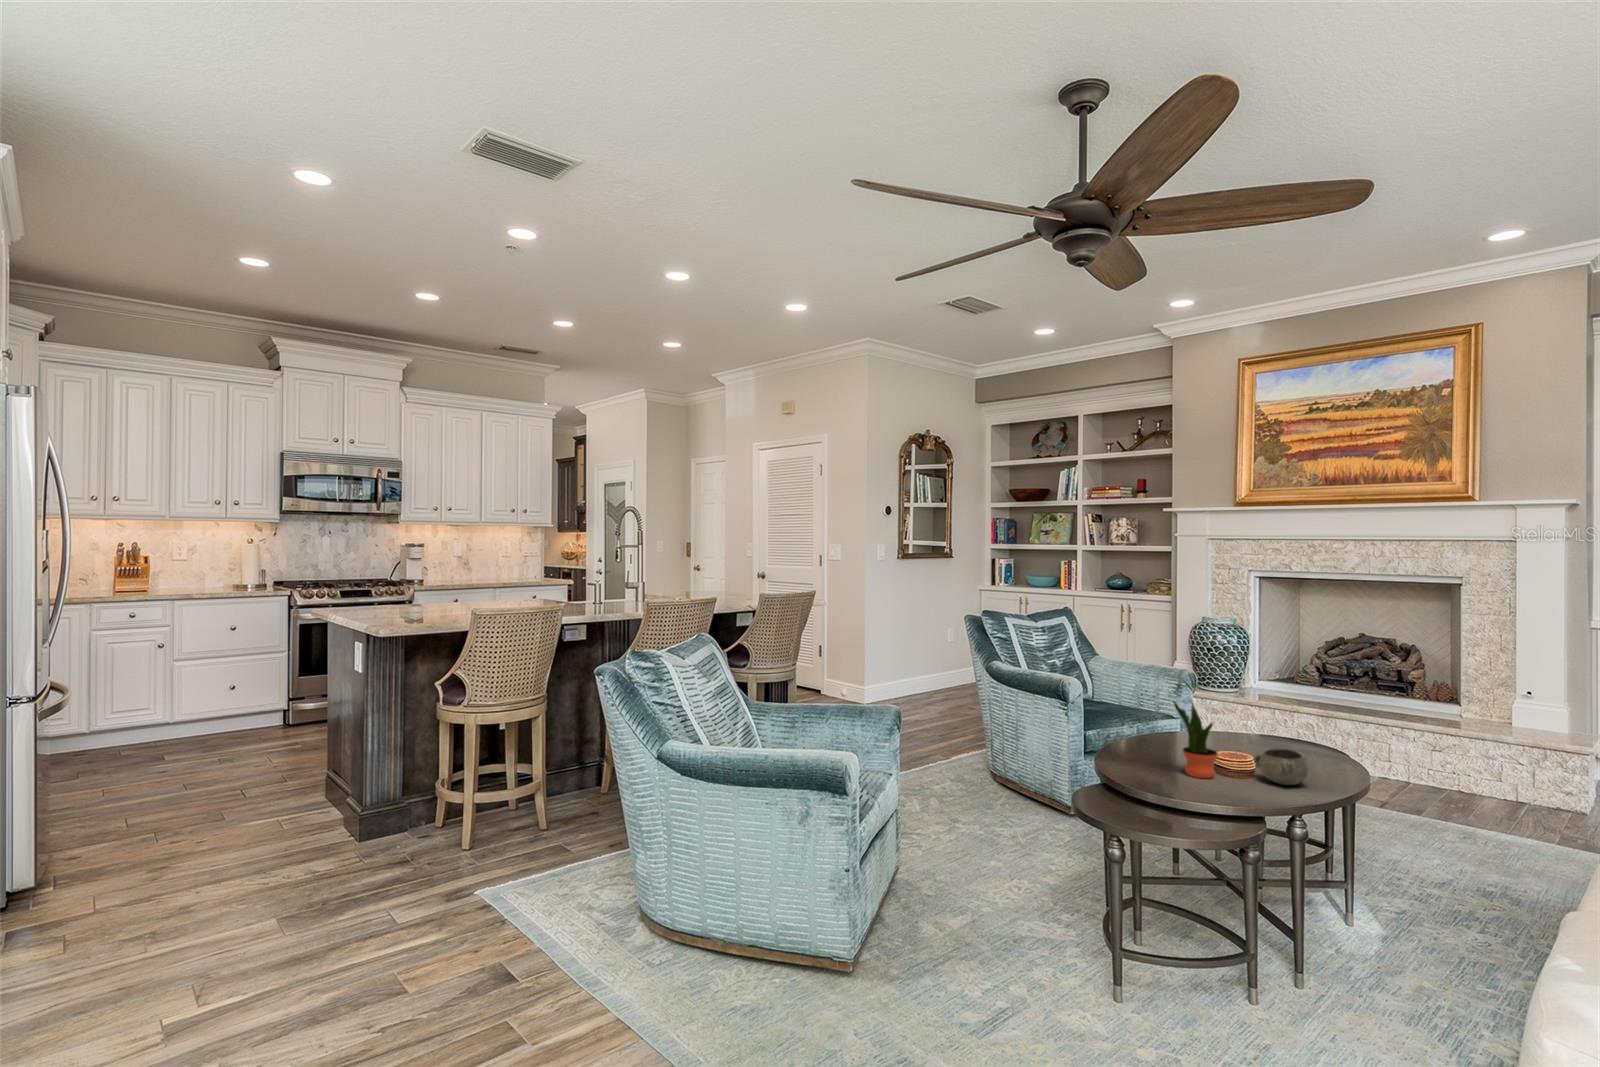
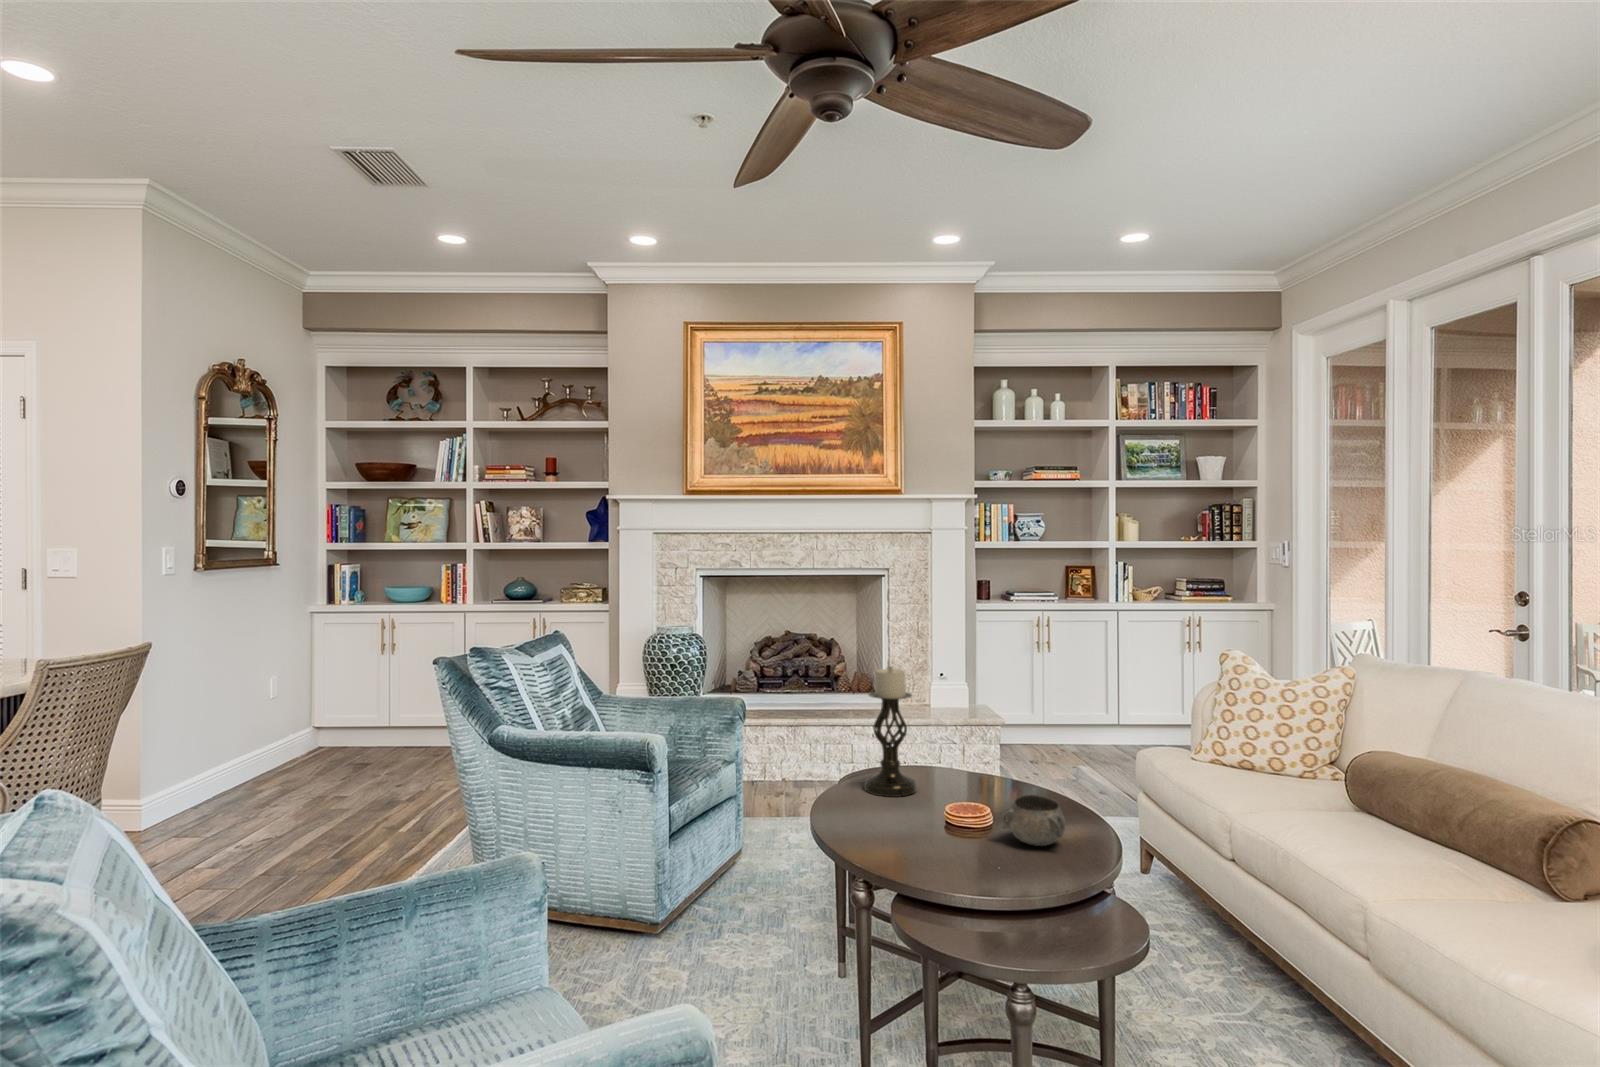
candle holder: none [1216,650,1261,747] -> present [864,666,917,797]
potted plant: present [1173,701,1218,778] -> none [934,753,986,867]

